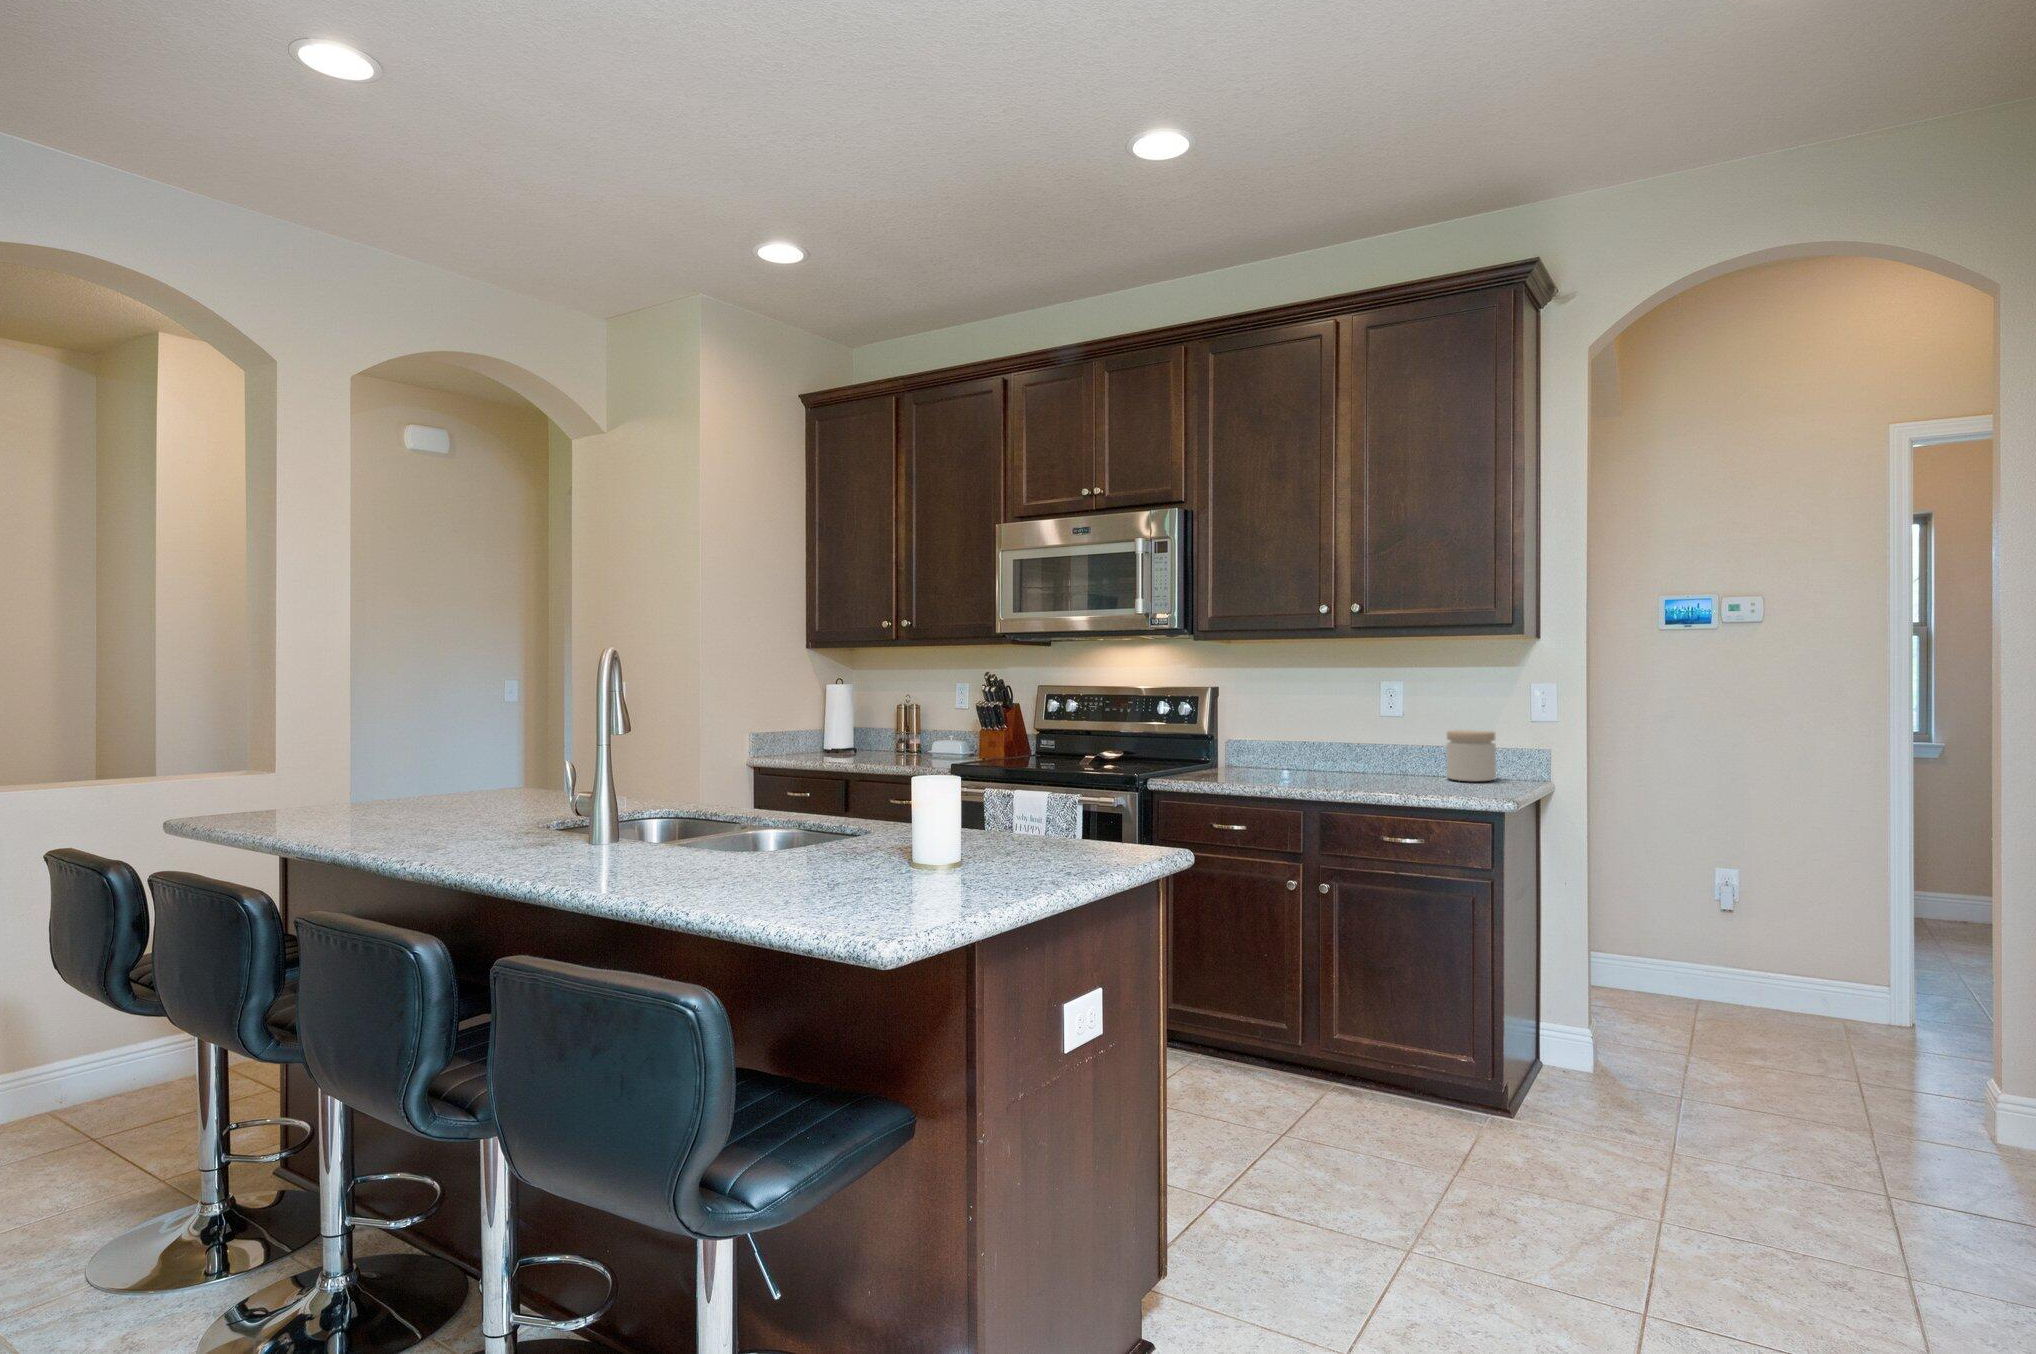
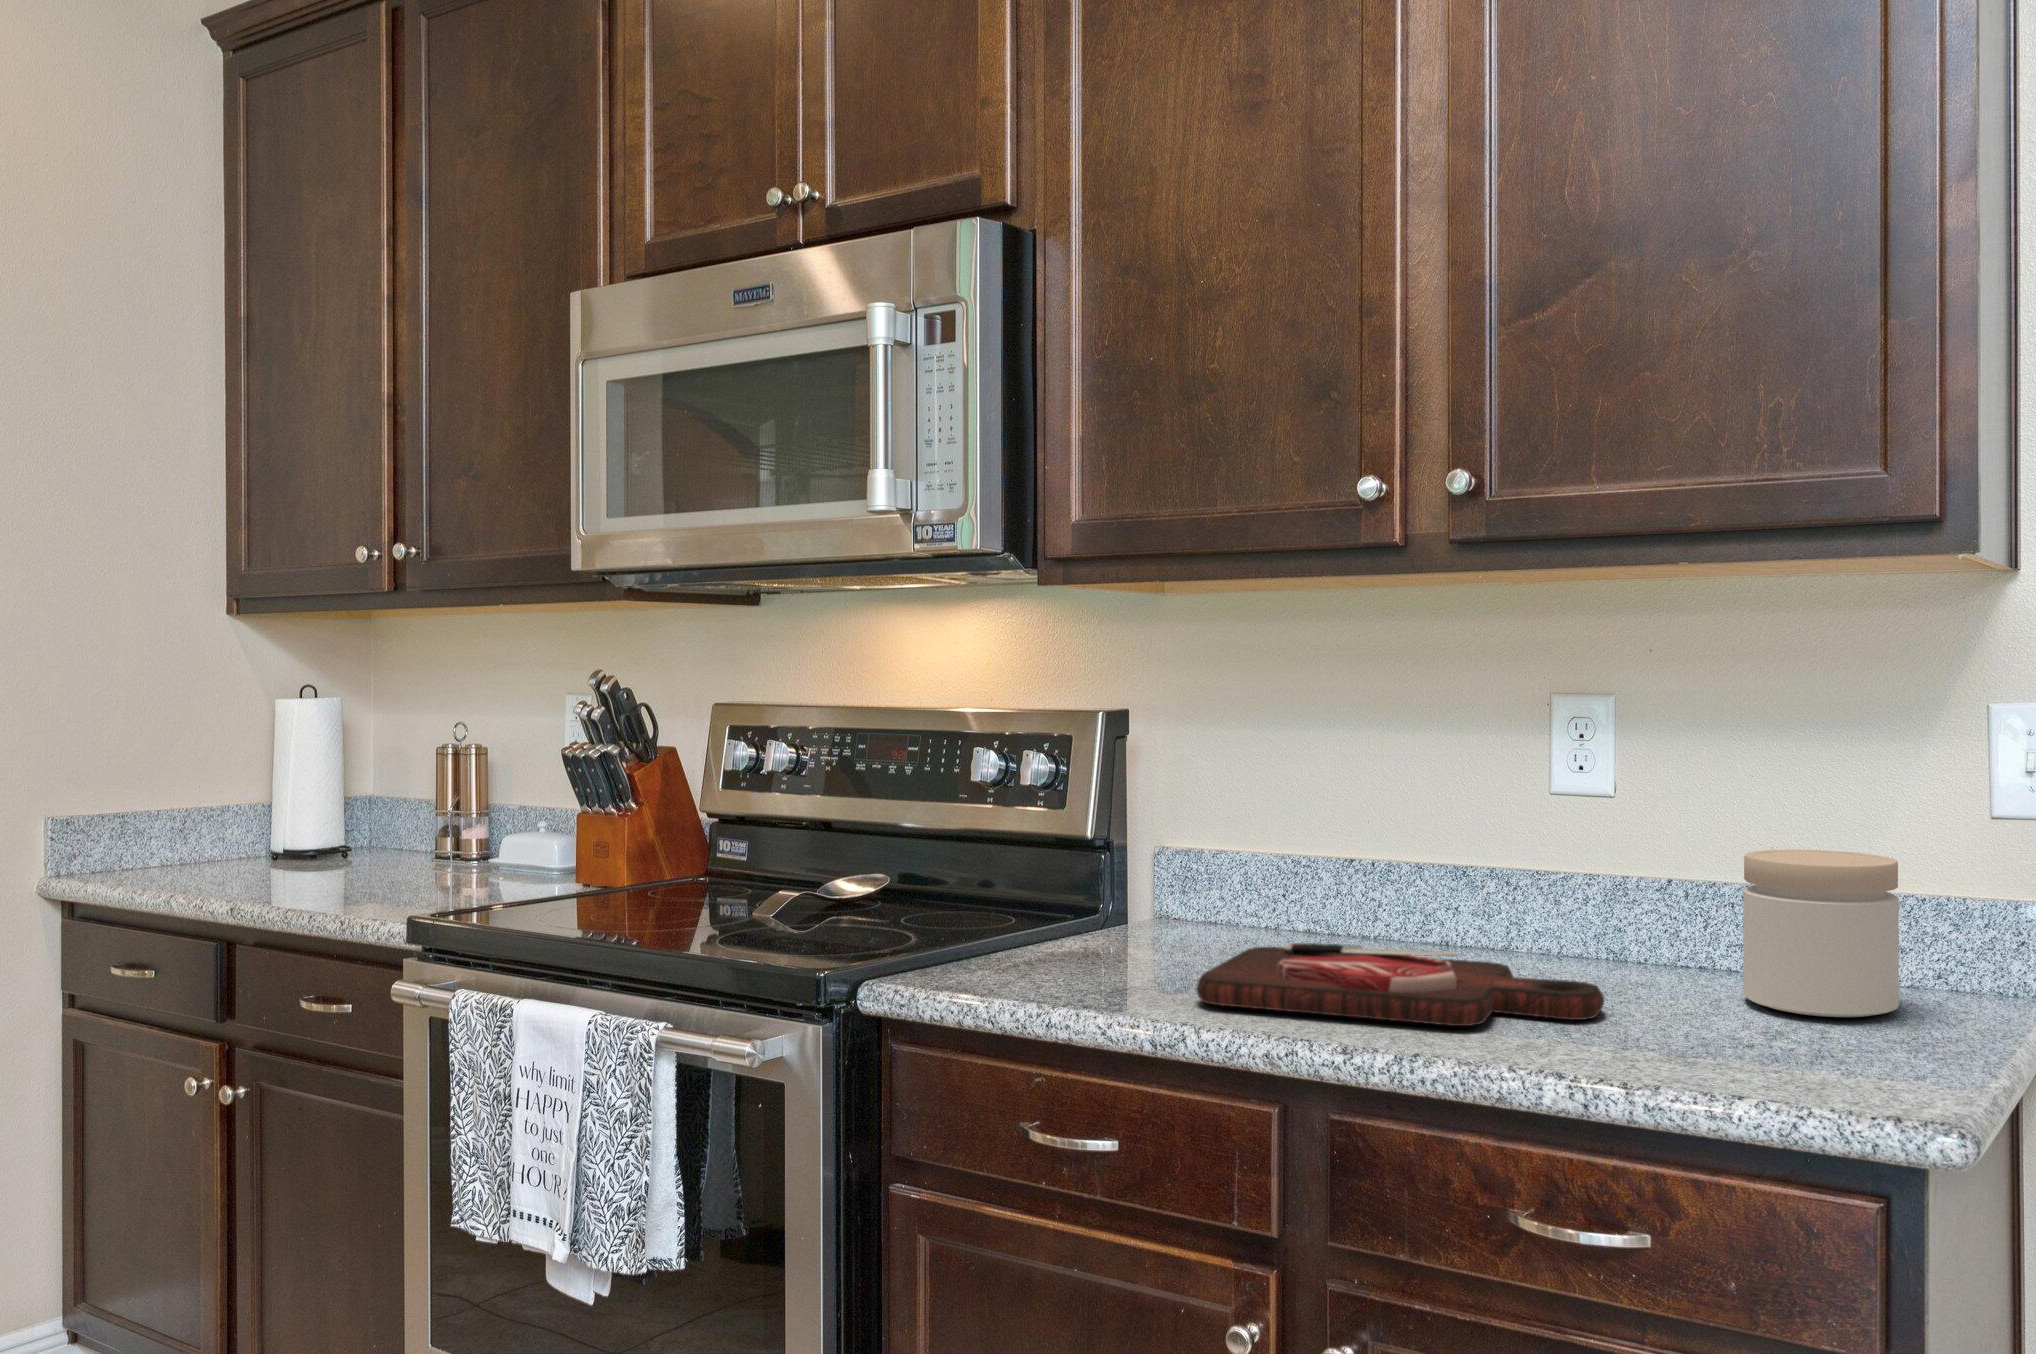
cutting board: none [1267,763,1402,784] -> present [1197,943,1604,1026]

